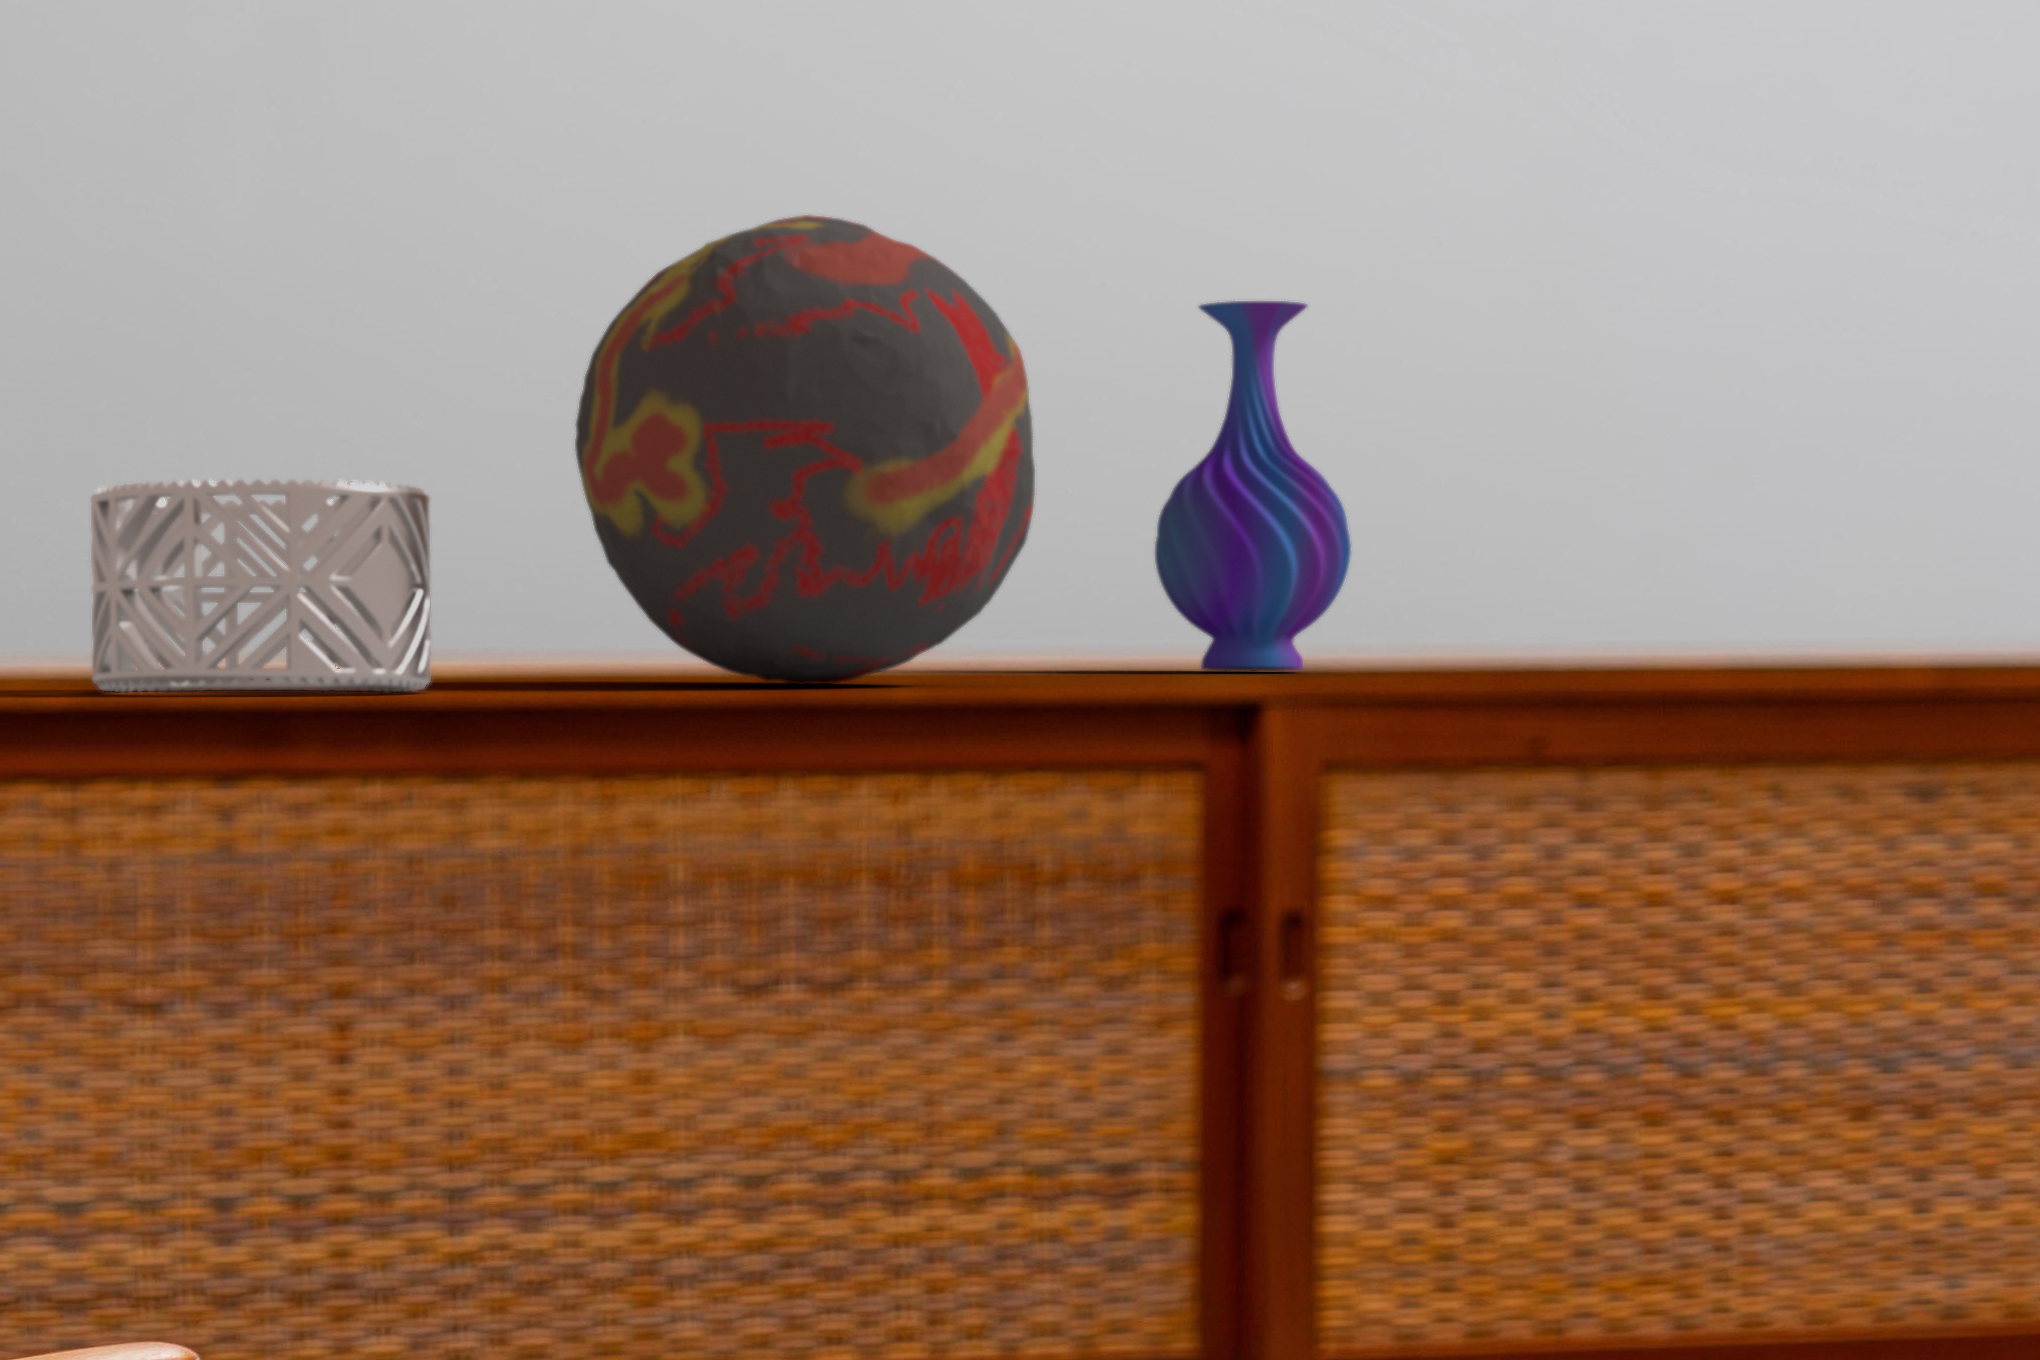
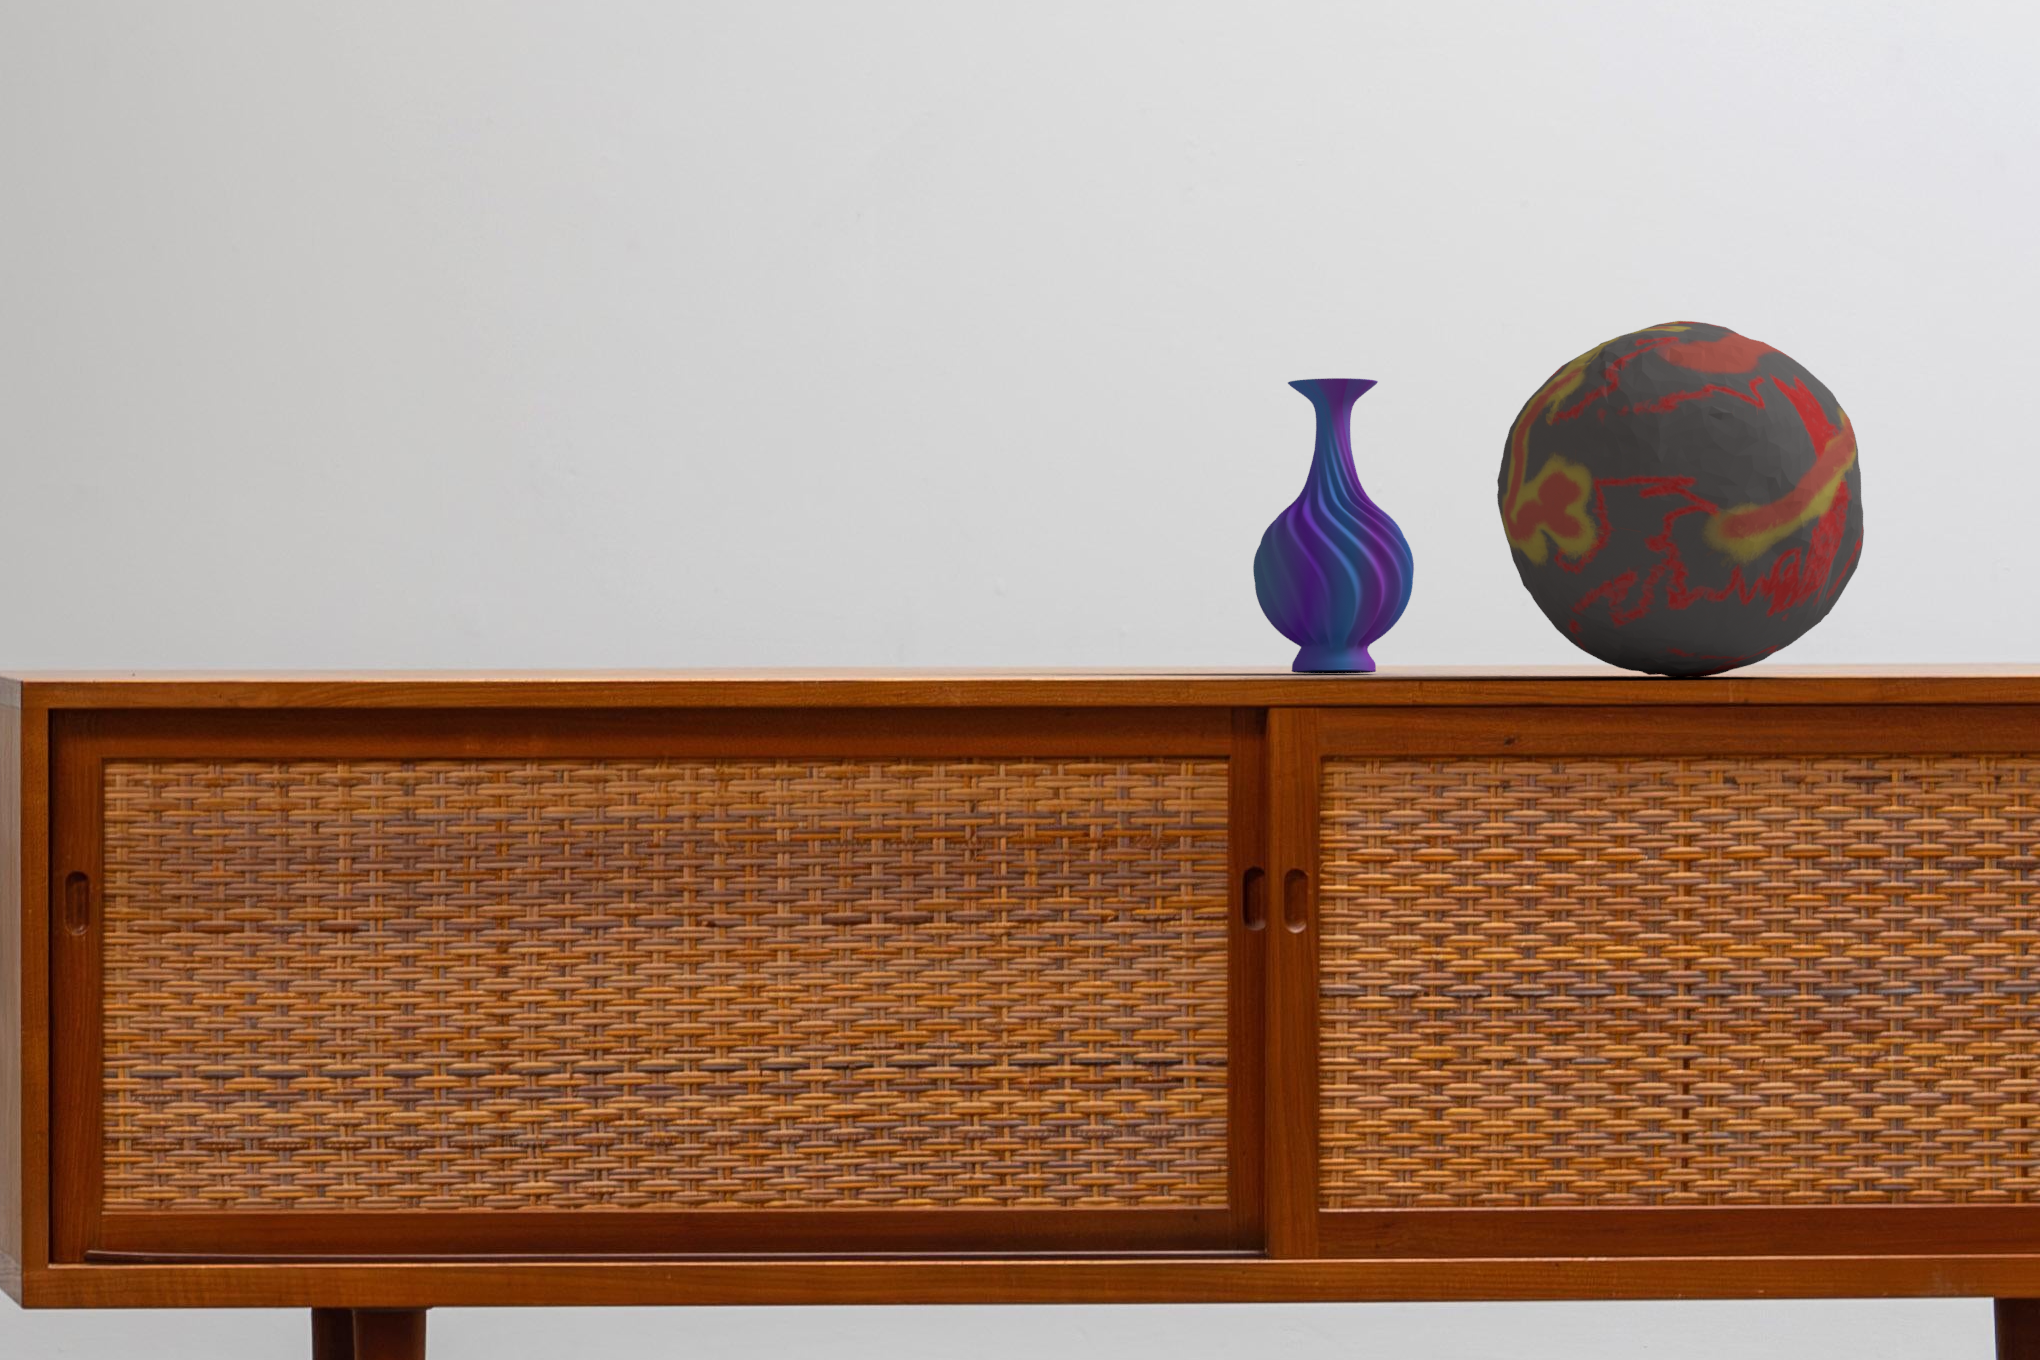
decorative orb: present [575,215,1035,685] -> present [1497,321,1864,678]
decorative bowl: present [91,479,431,692] -> none [292,527,550,689]

